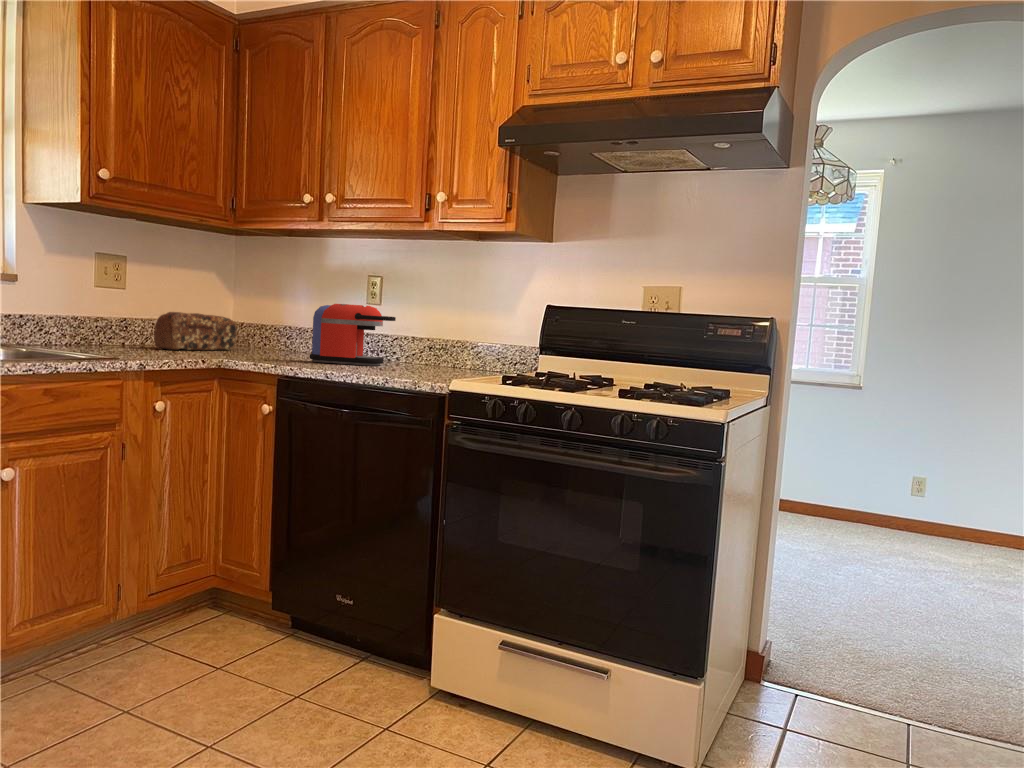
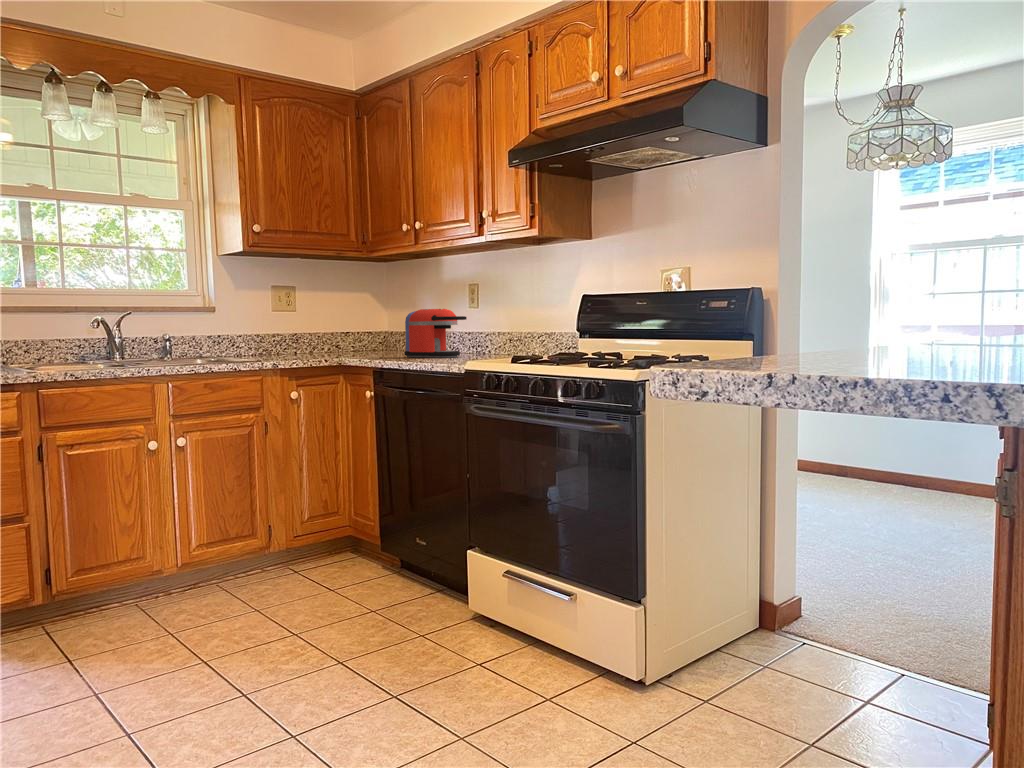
bread loaf: present [154,312,236,350] -> none [319,327,379,356]

